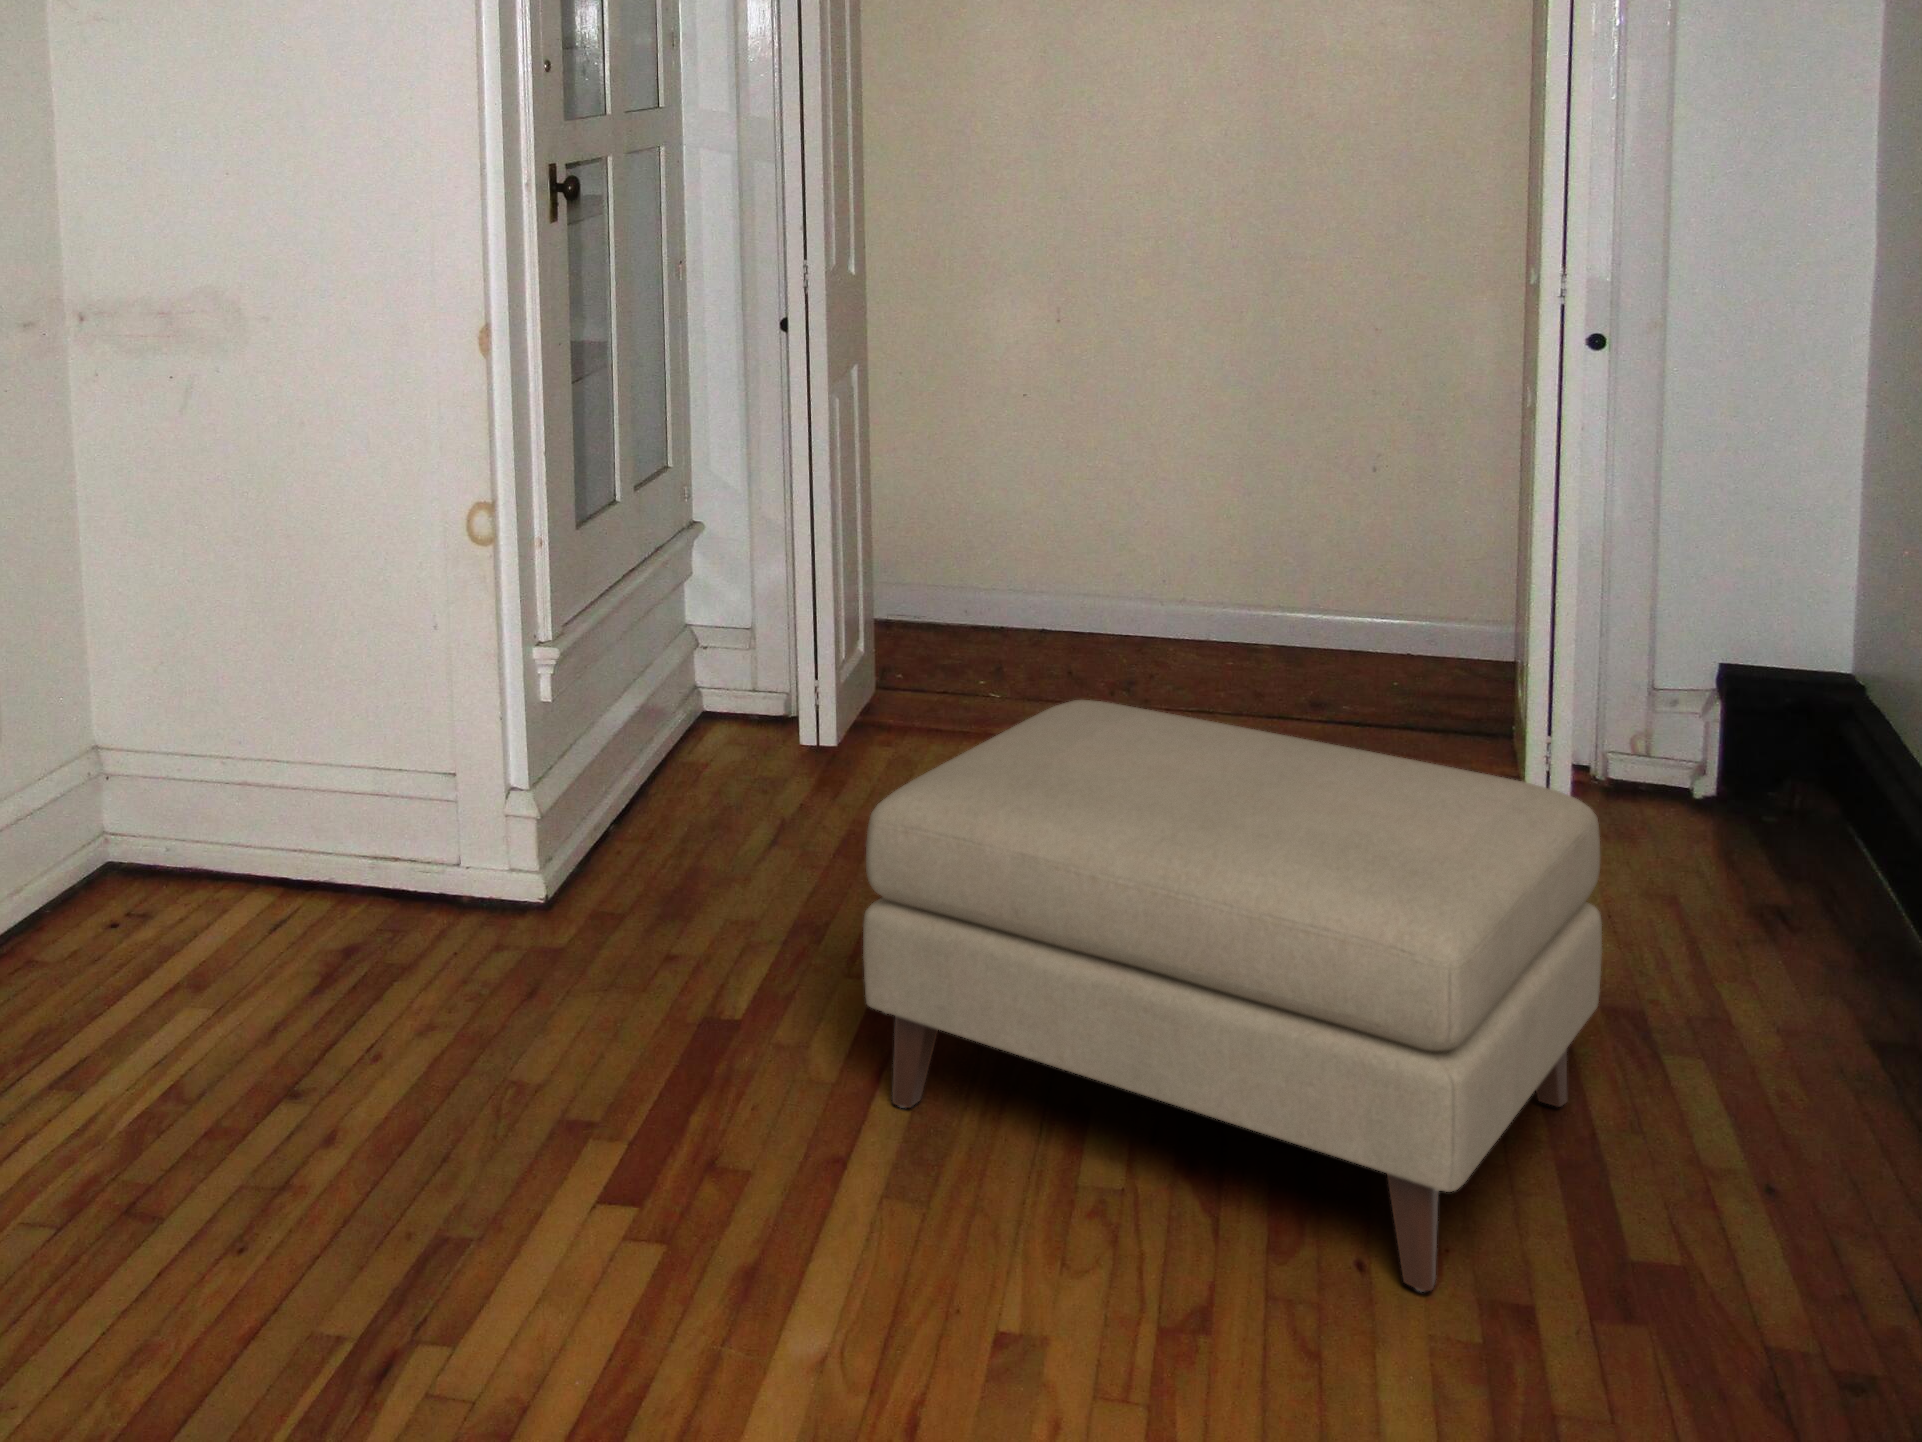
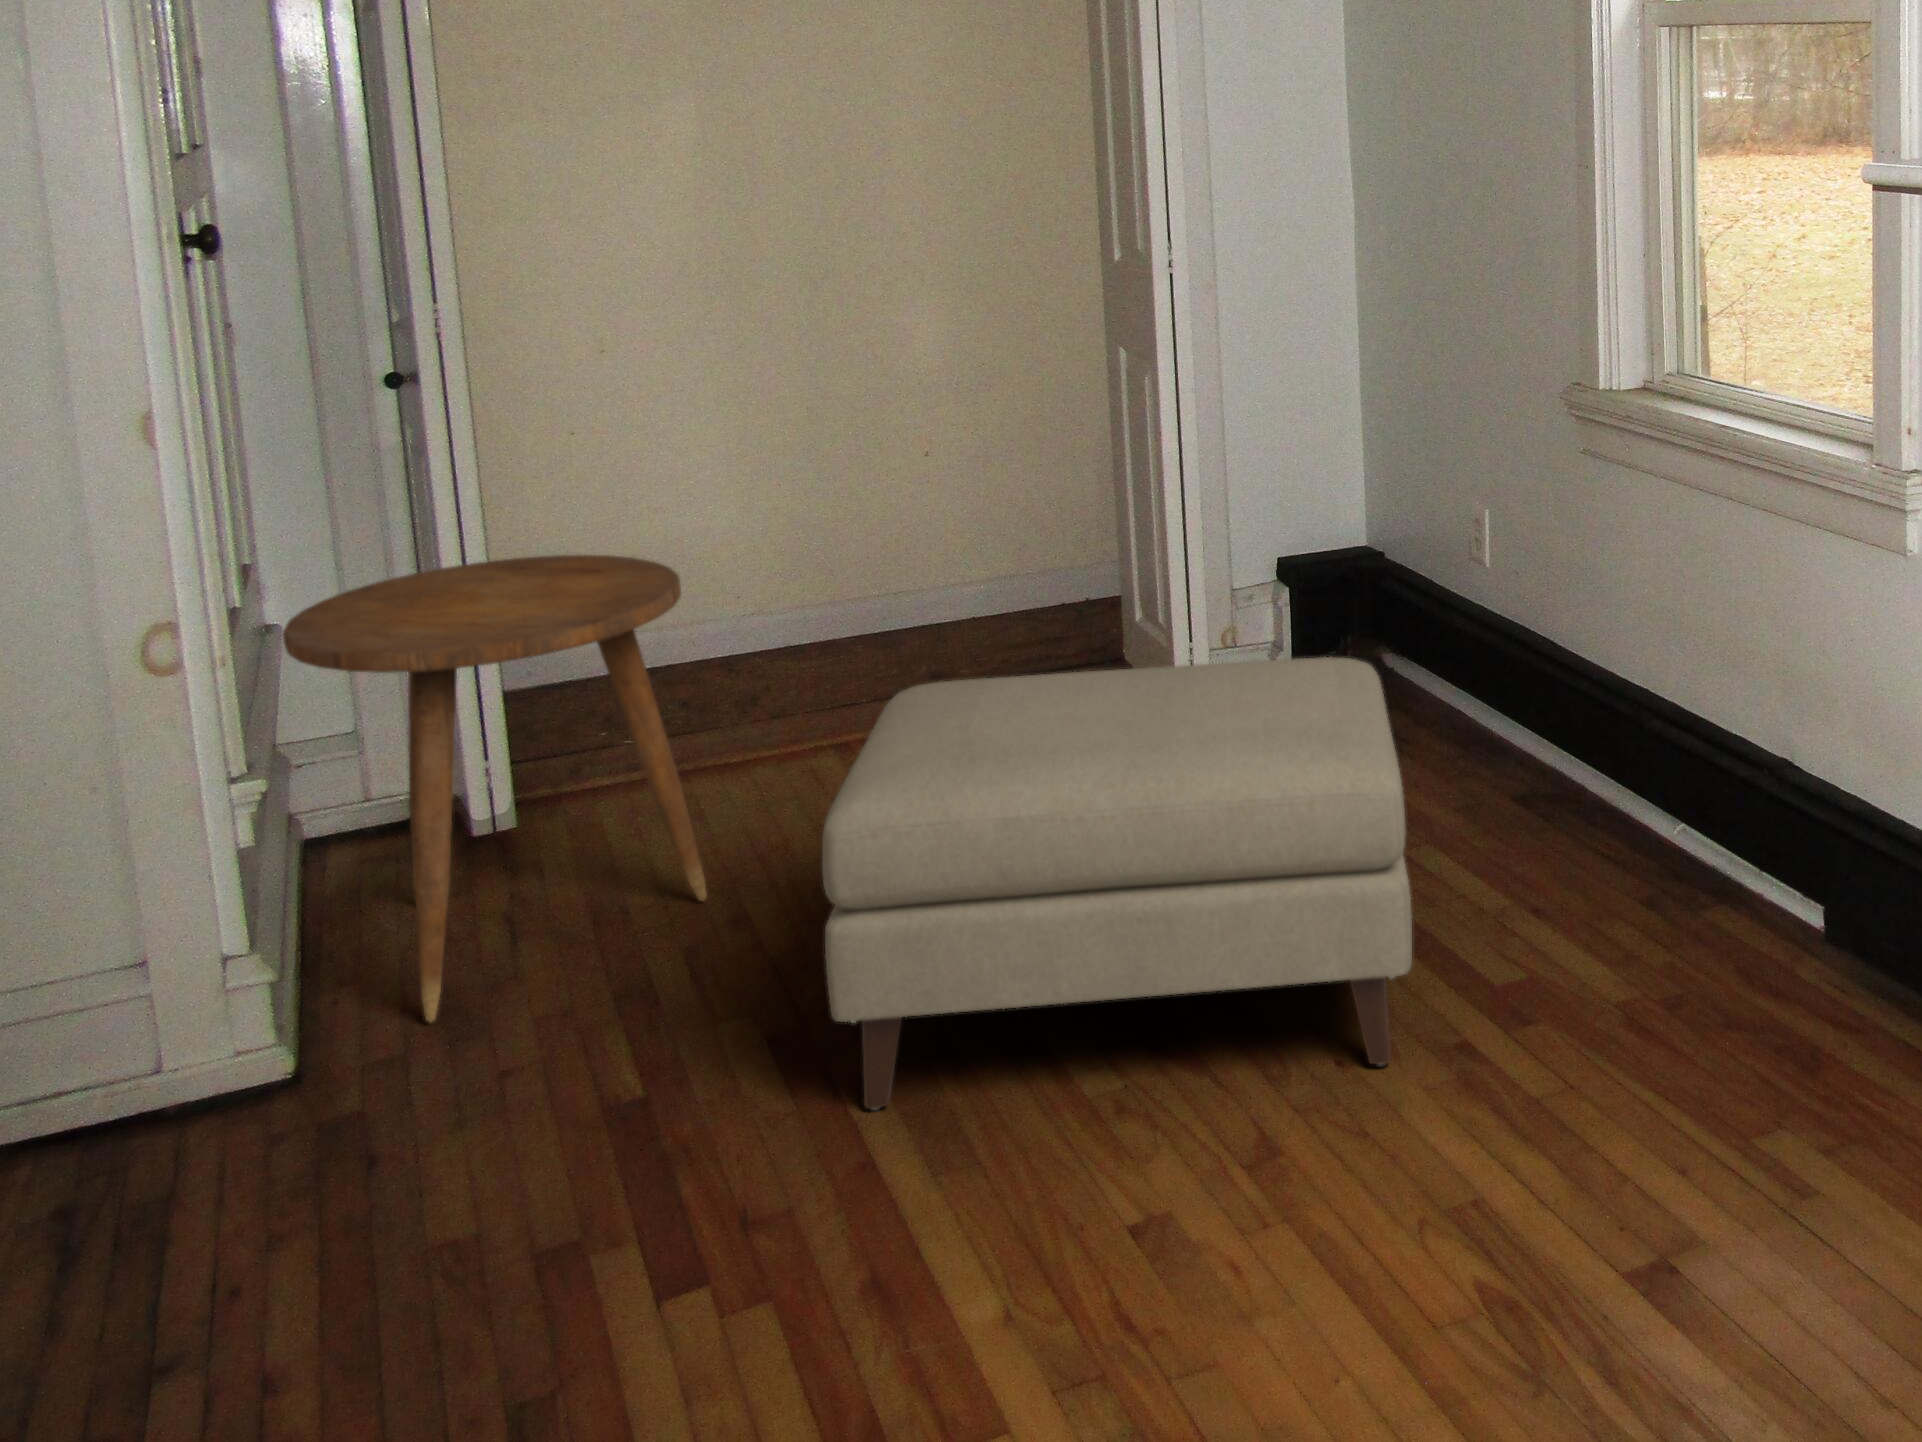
side table: none [609,501,934,893] -> present [283,555,707,1023]

